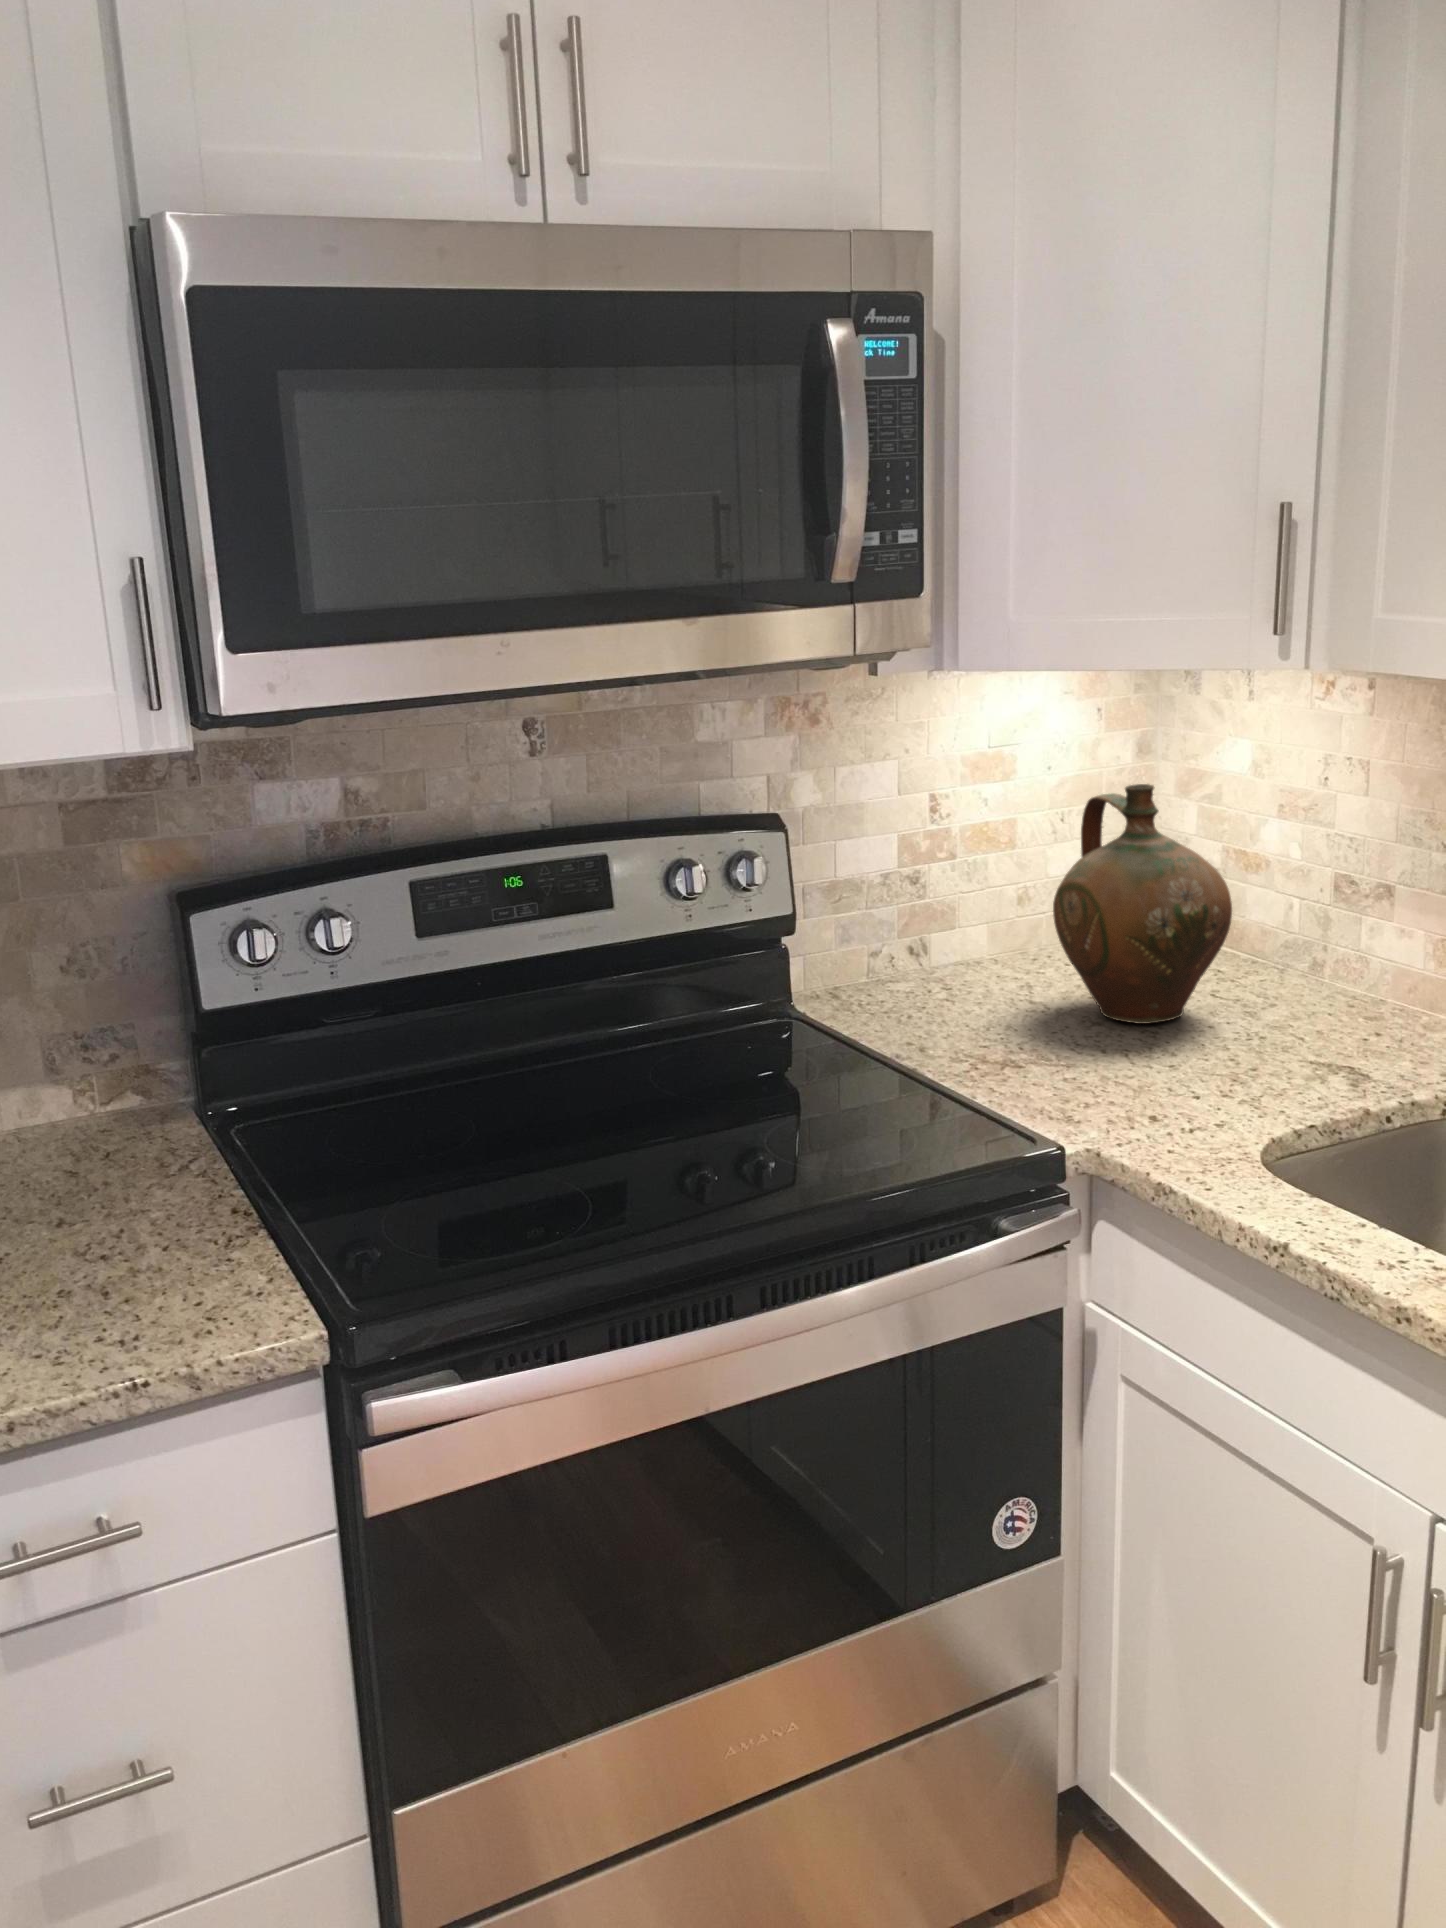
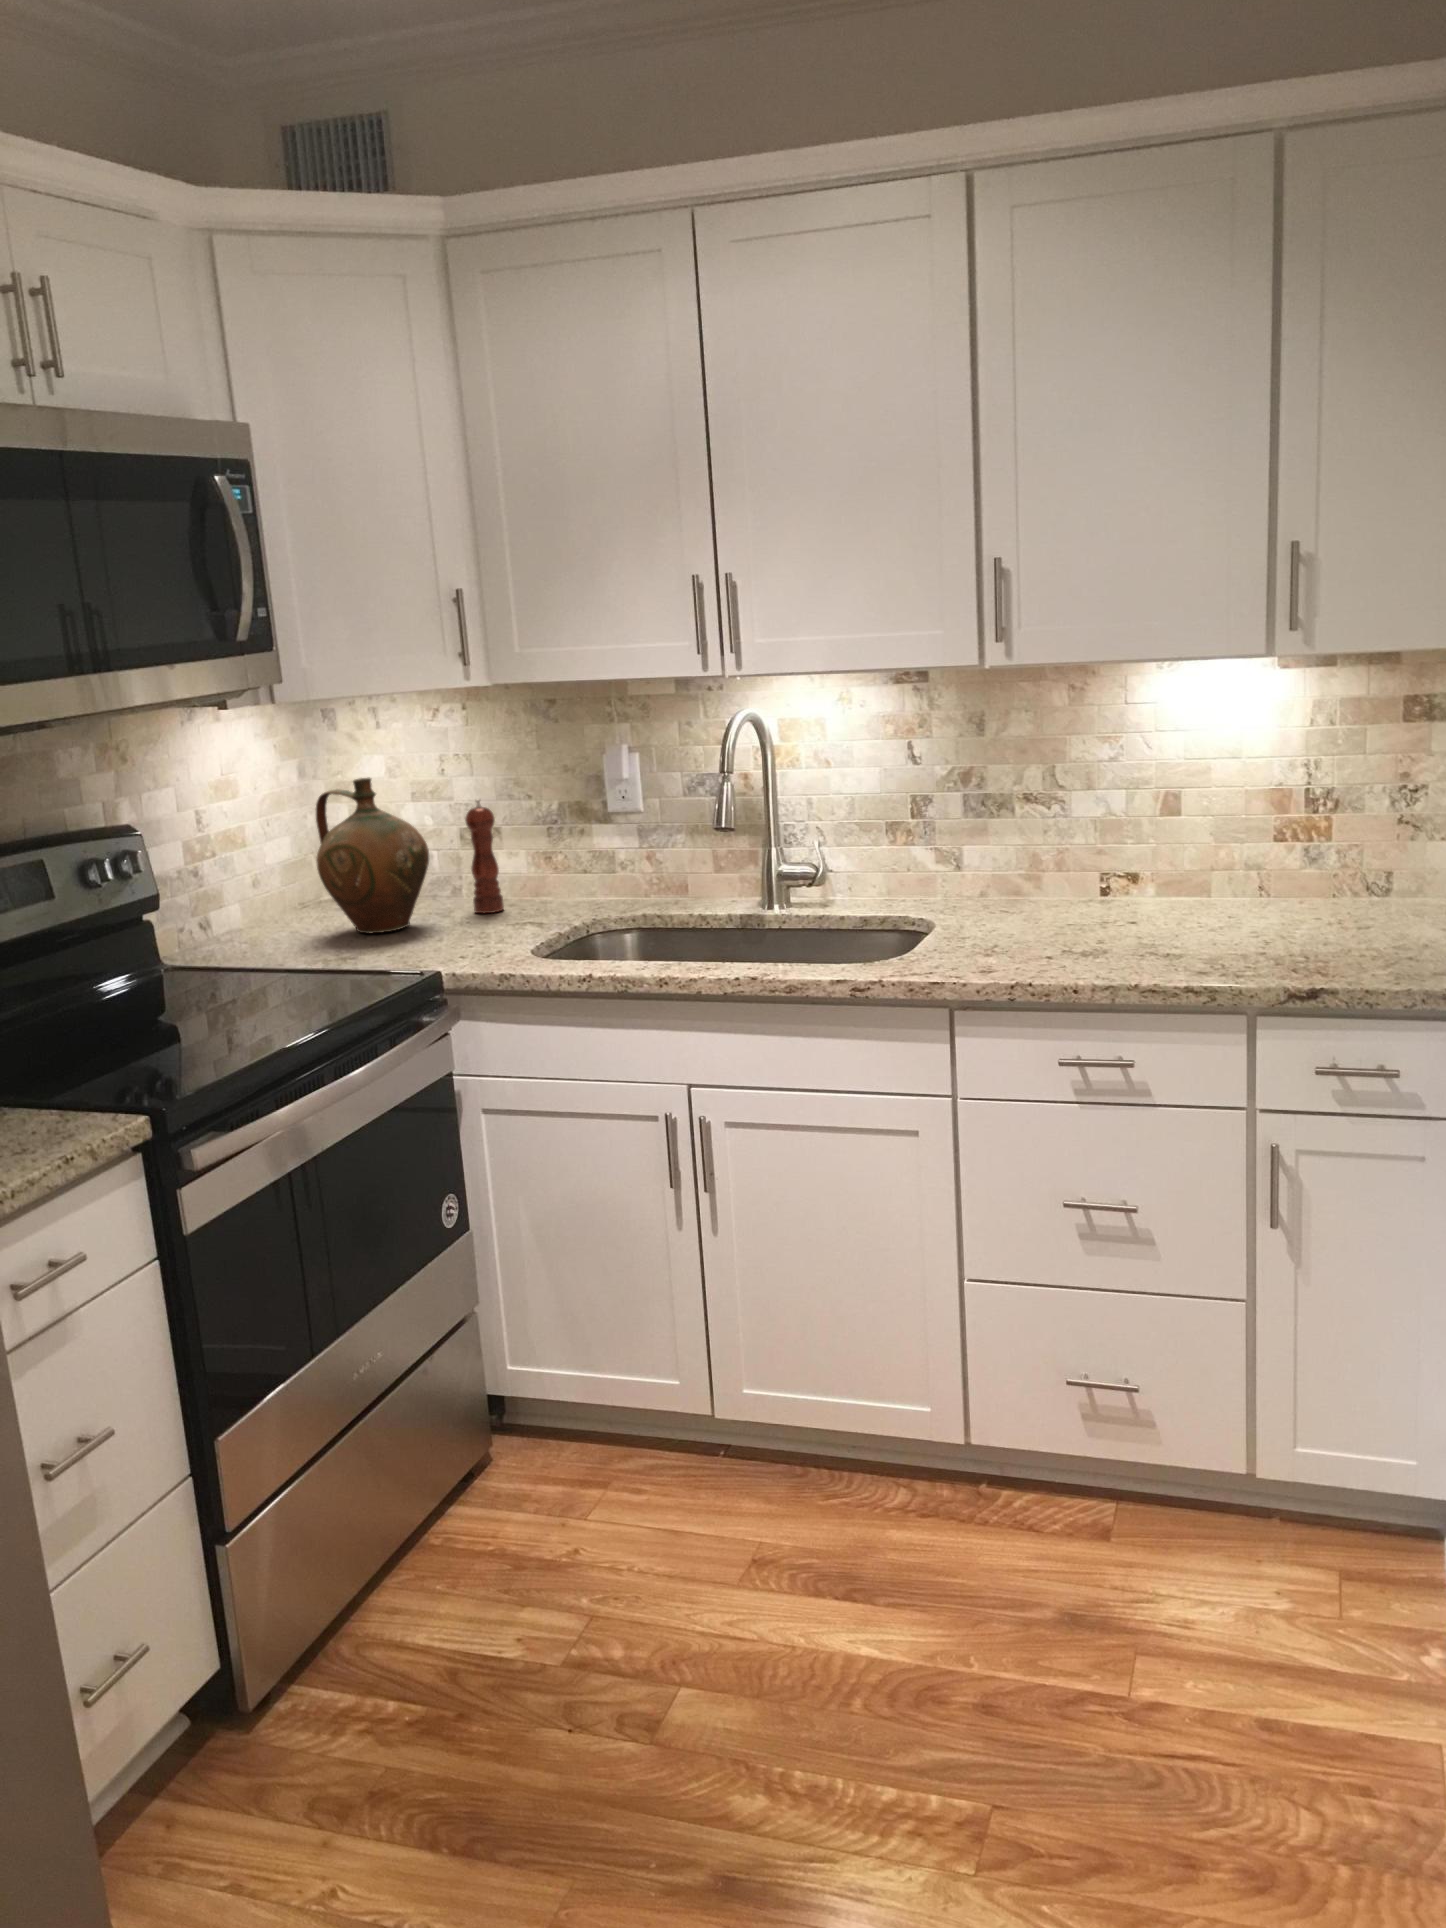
pepper mill: none [1305,839,1363,1025] -> present [465,799,504,913]

